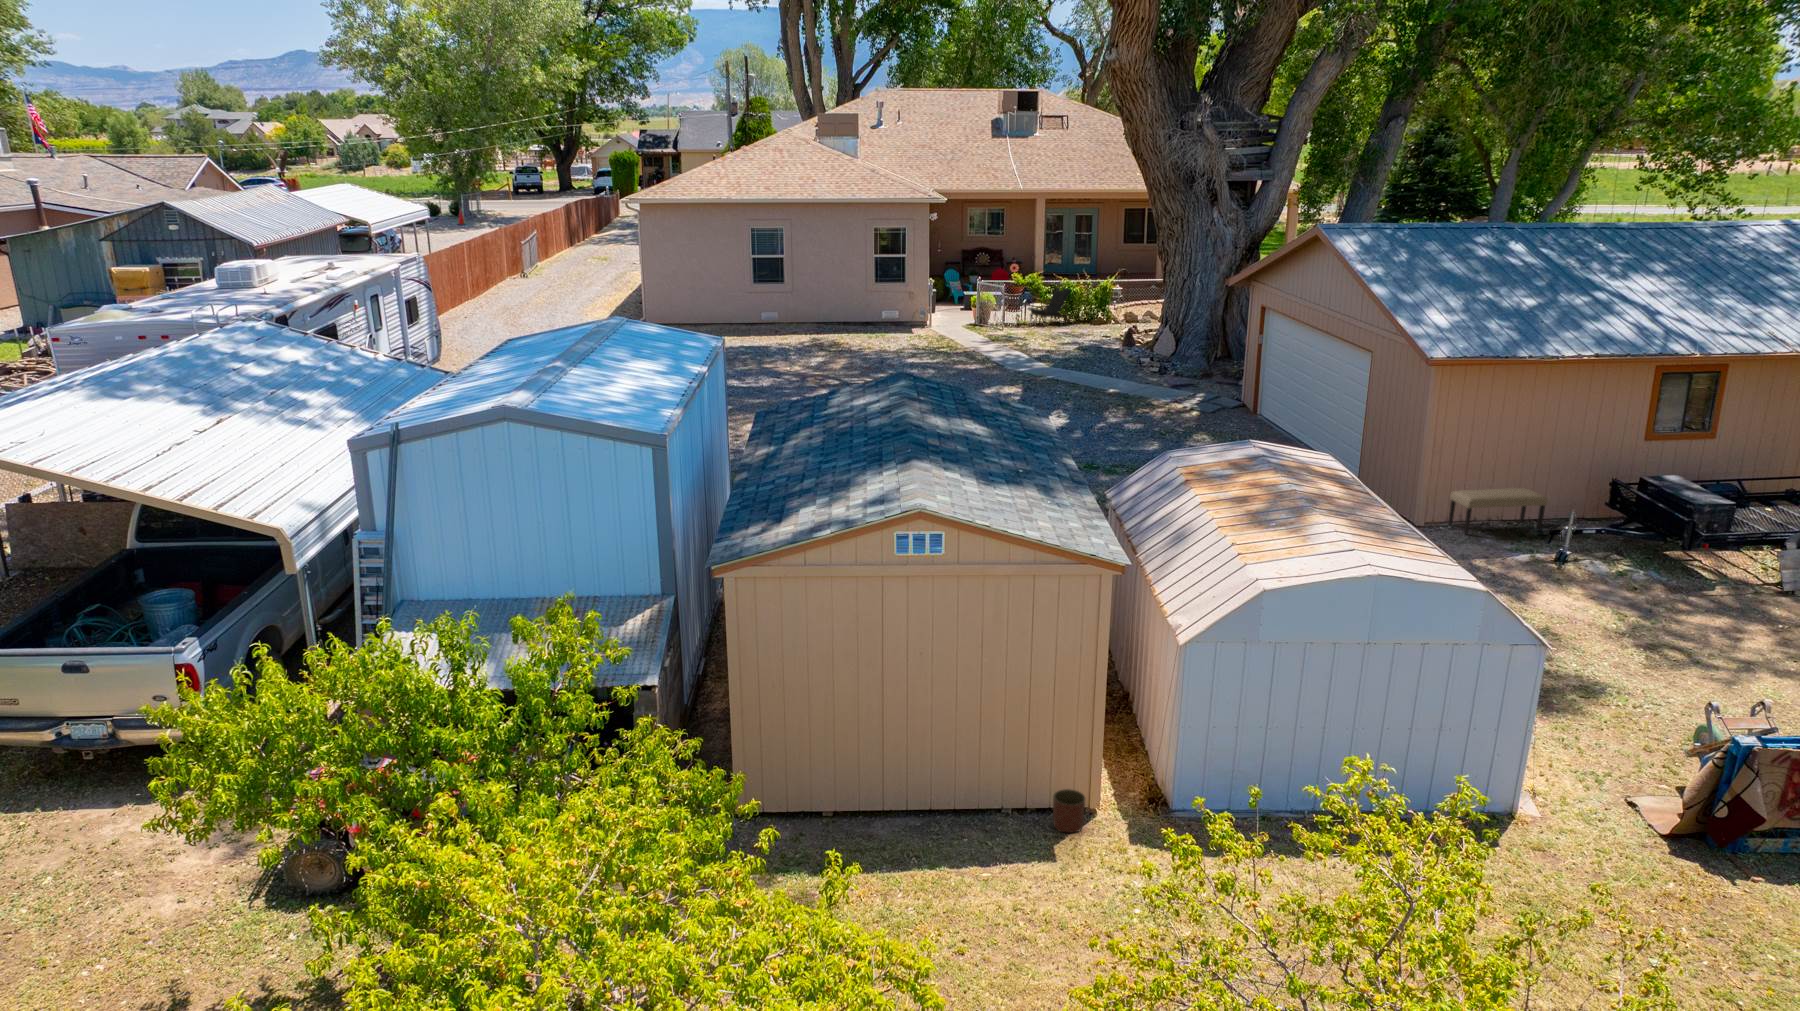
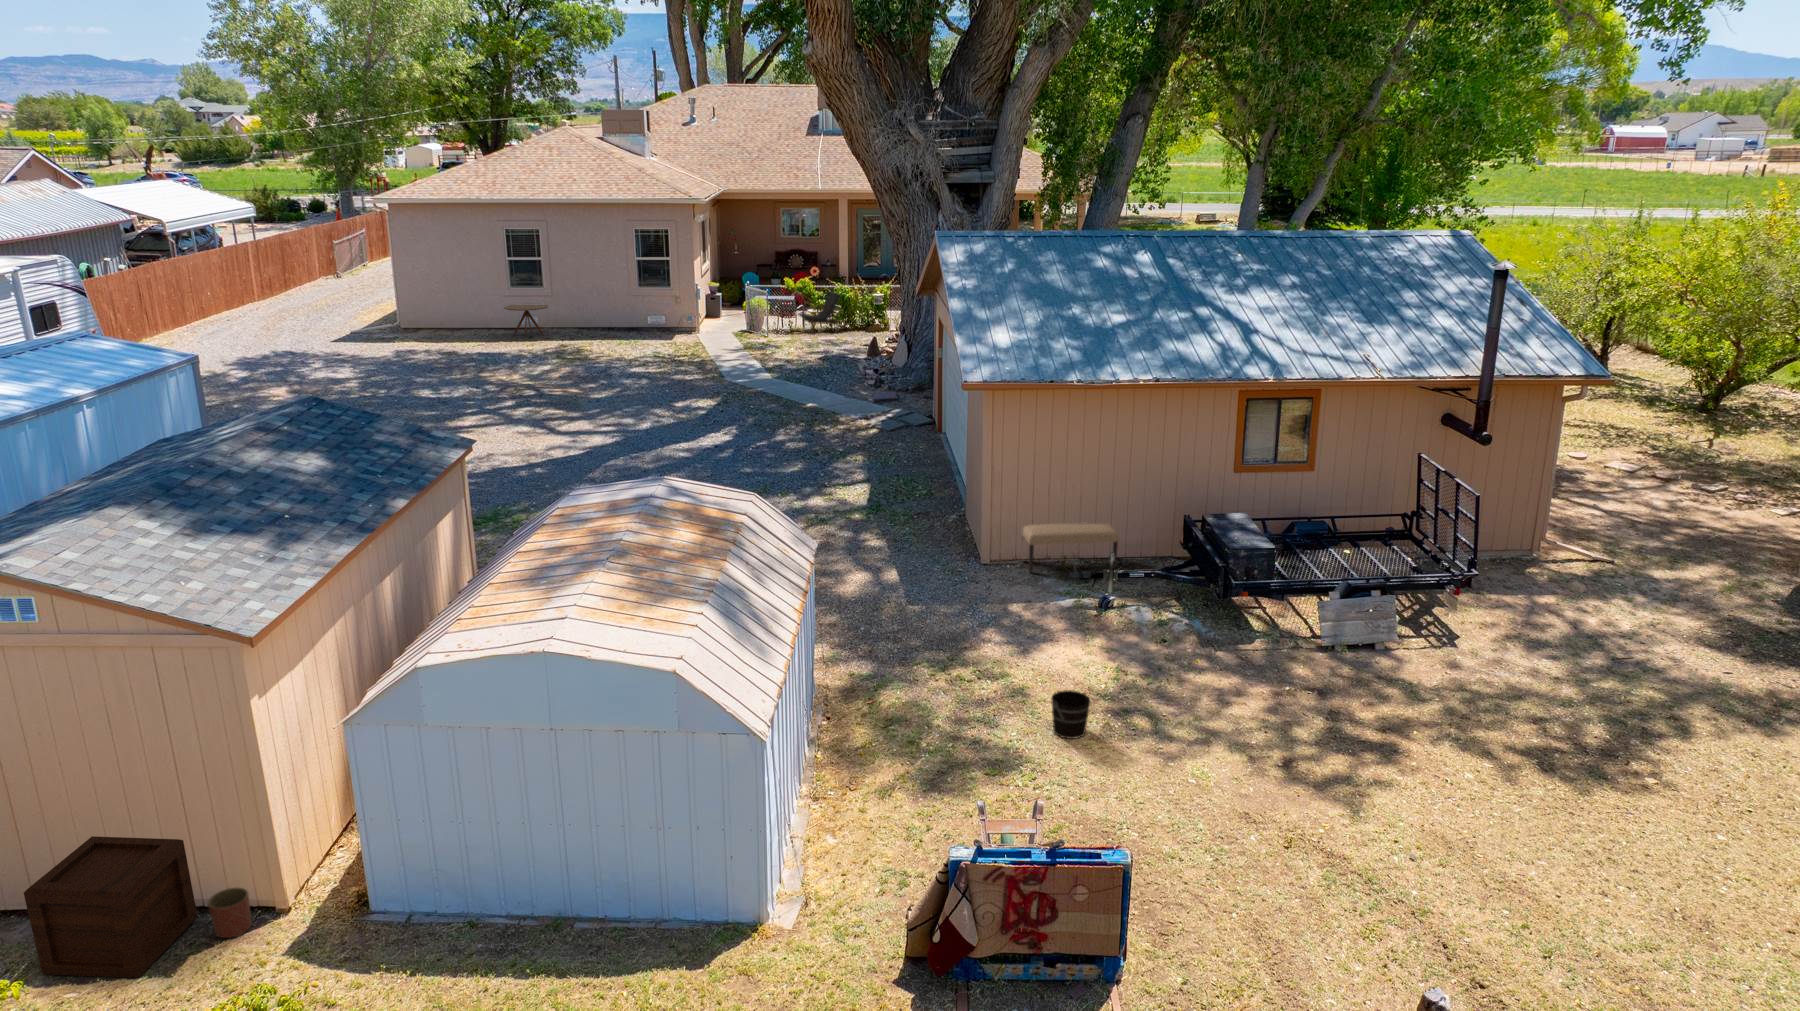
round table: none [751,298,793,331] -> present [504,305,548,338]
bucket: none [1621,628,1664,670] -> present [1051,690,1090,739]
wooden crate: none [943,743,1035,864] -> present [24,836,198,978]

